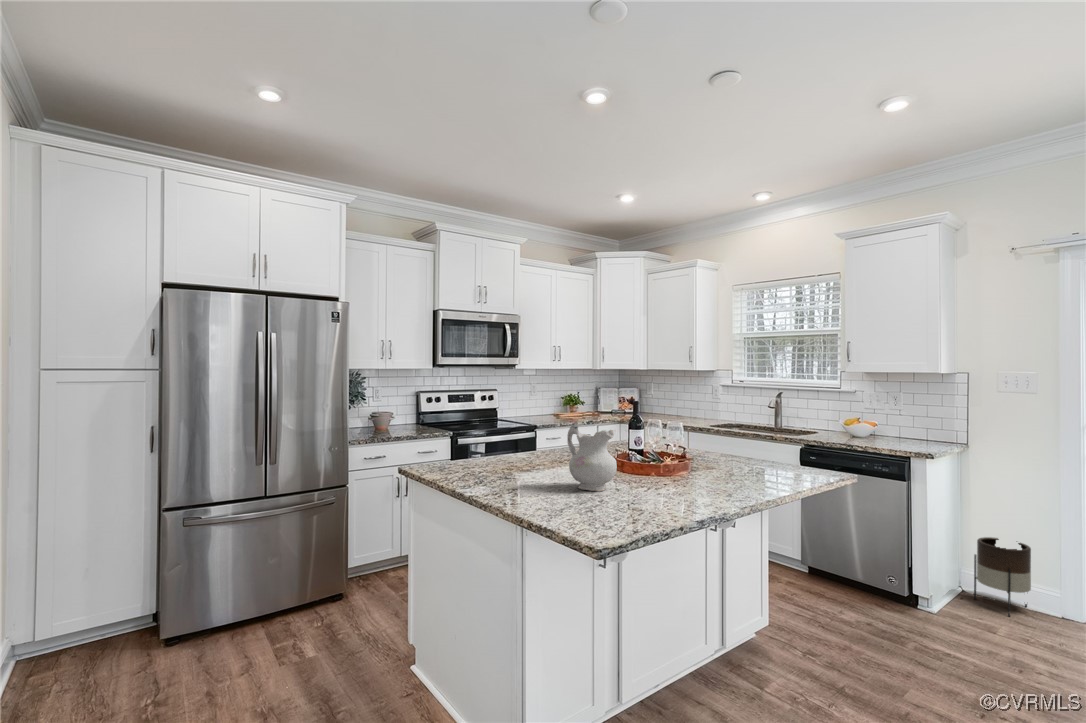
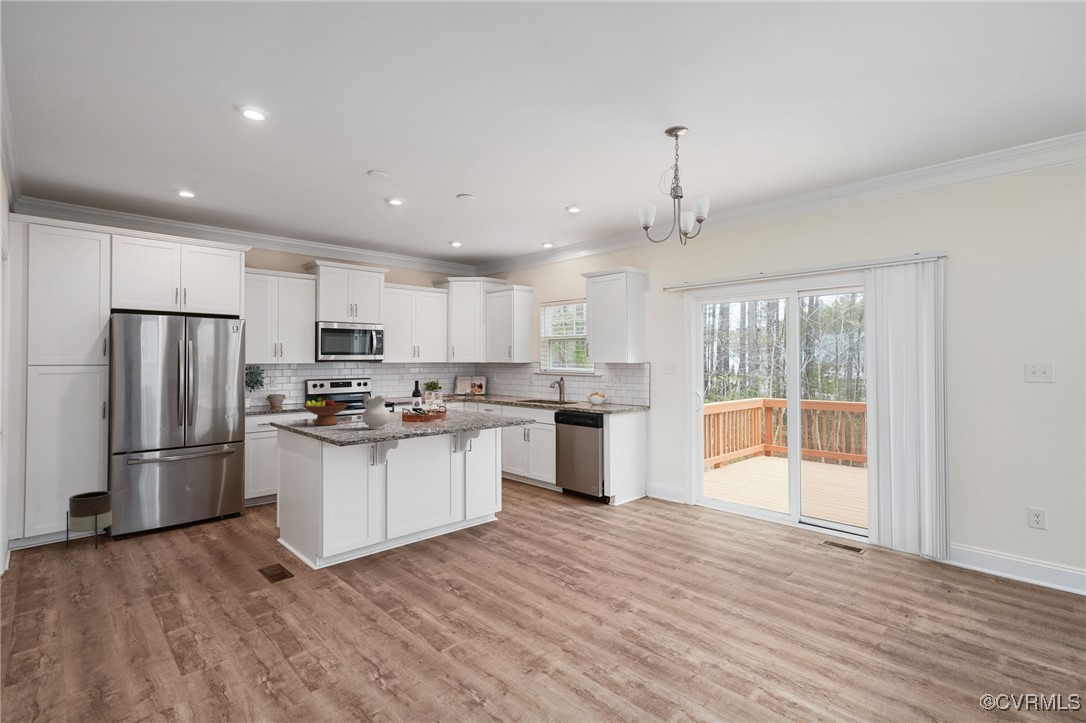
fruit bowl: none [456,428,525,475] -> present [303,398,348,425]
planter: present [974,537,1031,617] -> present [67,491,112,549]

